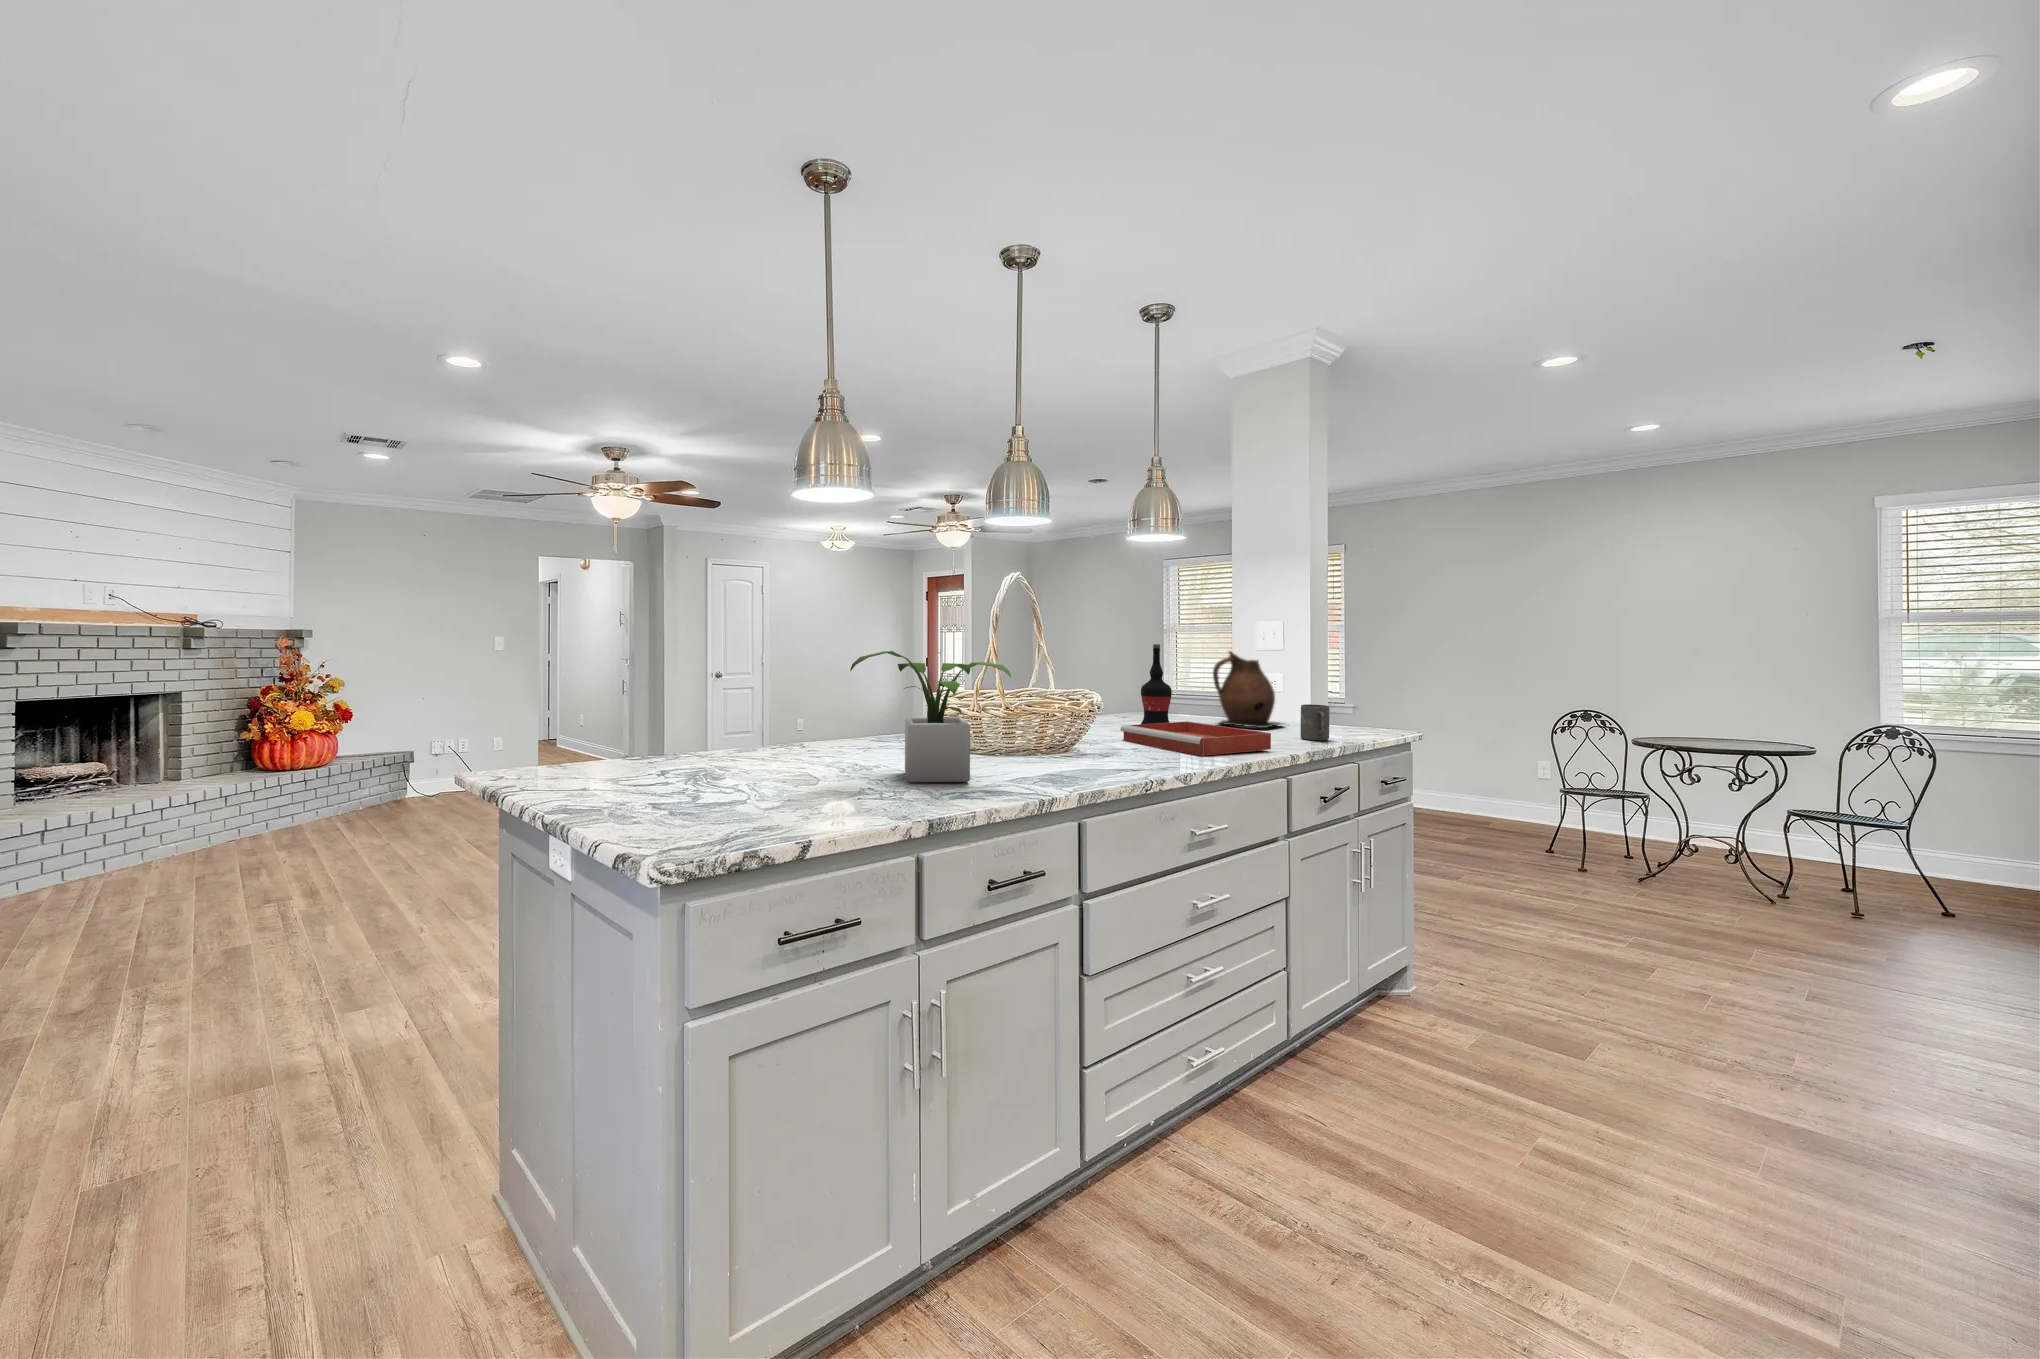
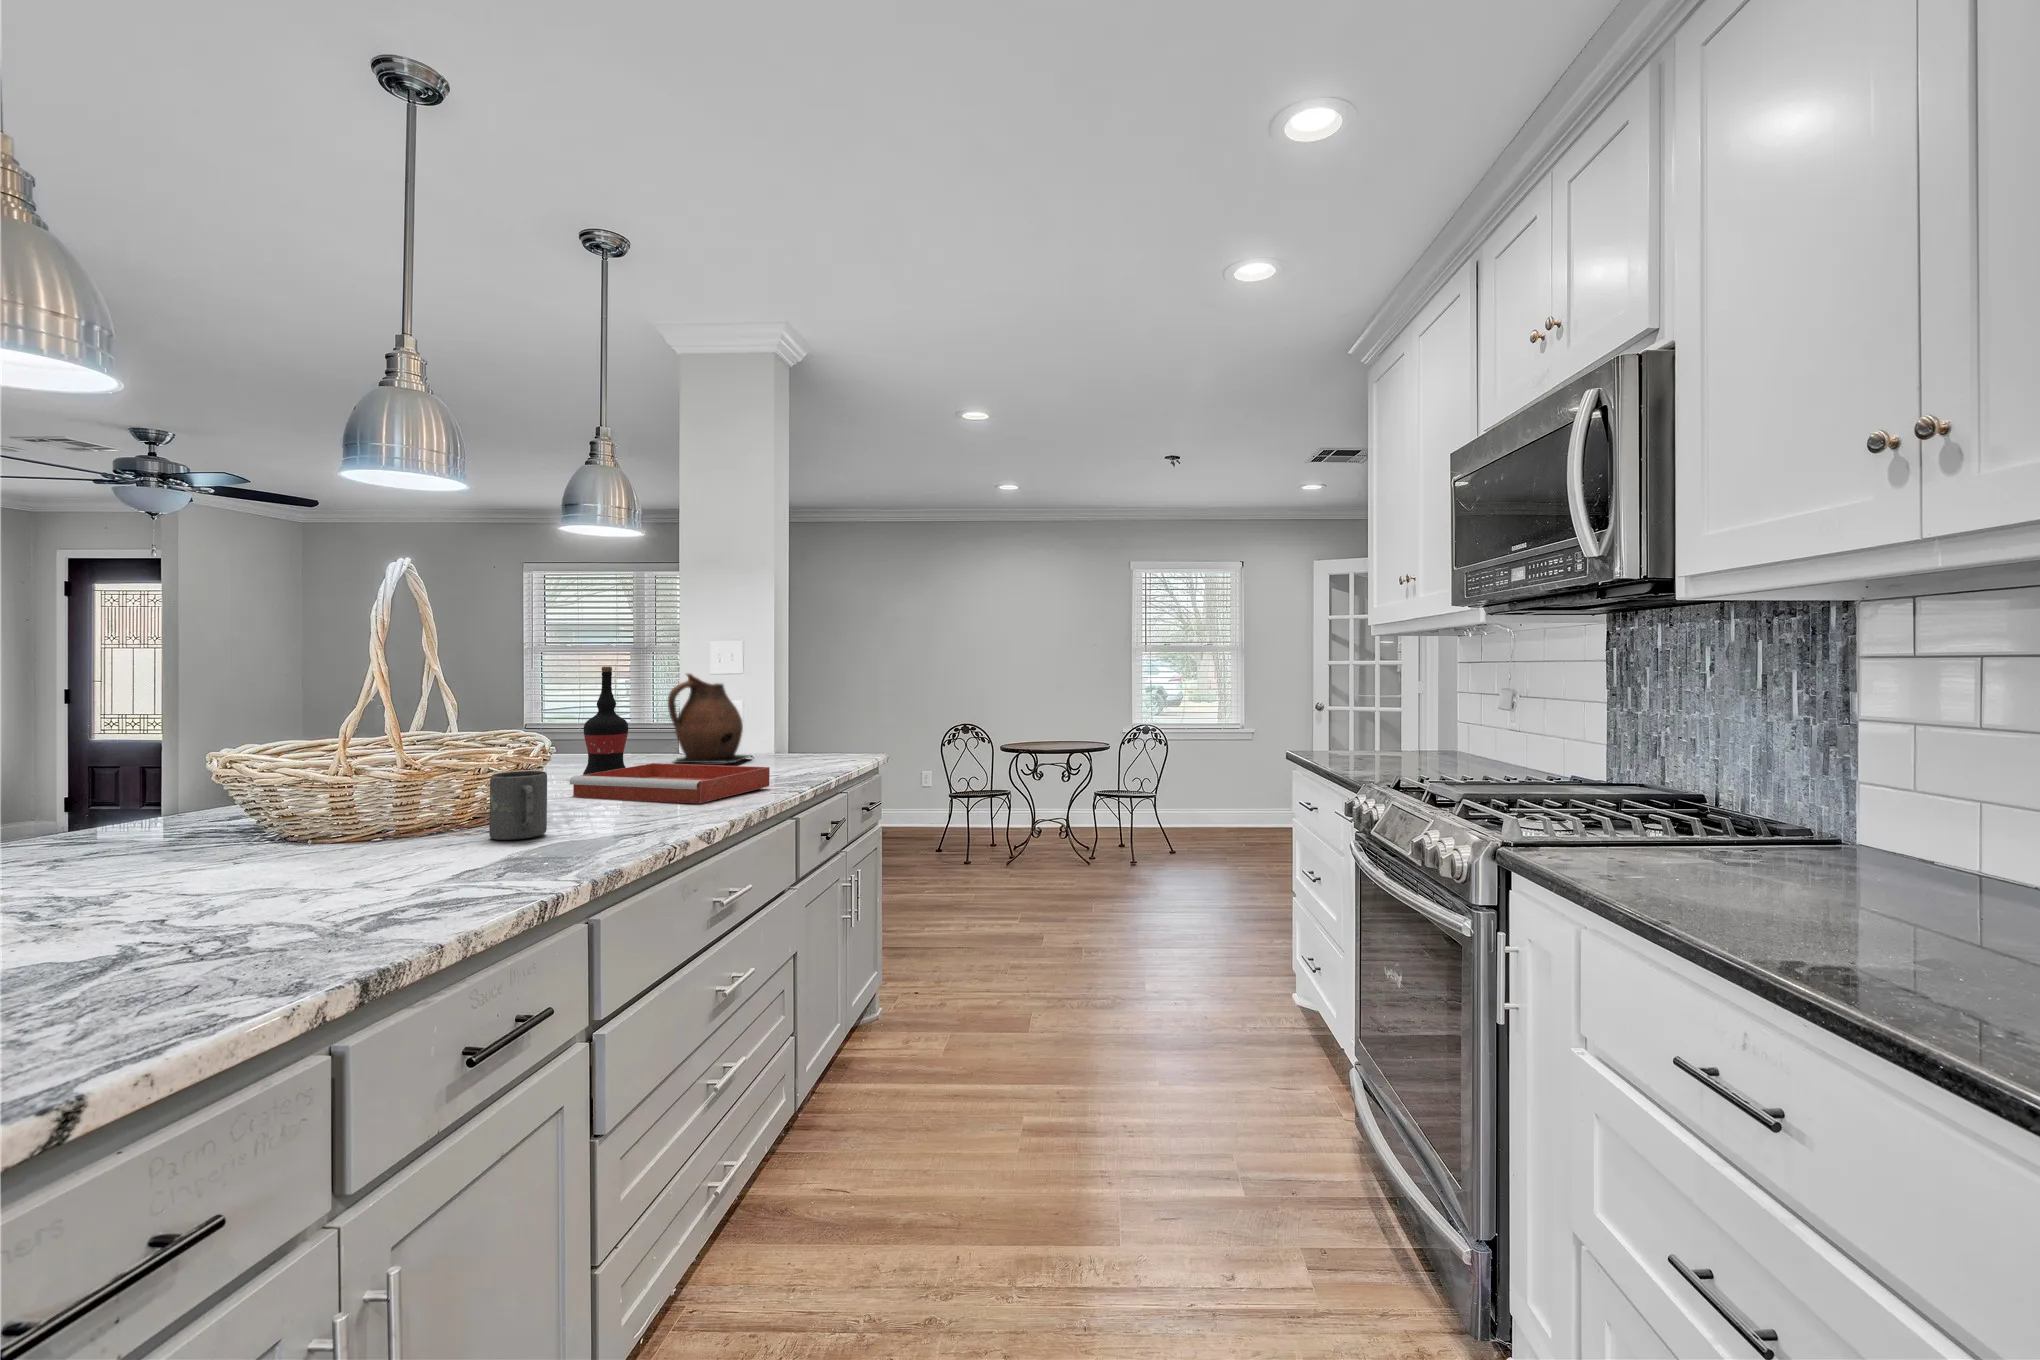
potted plant: present [850,651,1011,783] -> none [113,682,470,915]
mug: present [1301,704,1329,740] -> present [489,771,547,840]

